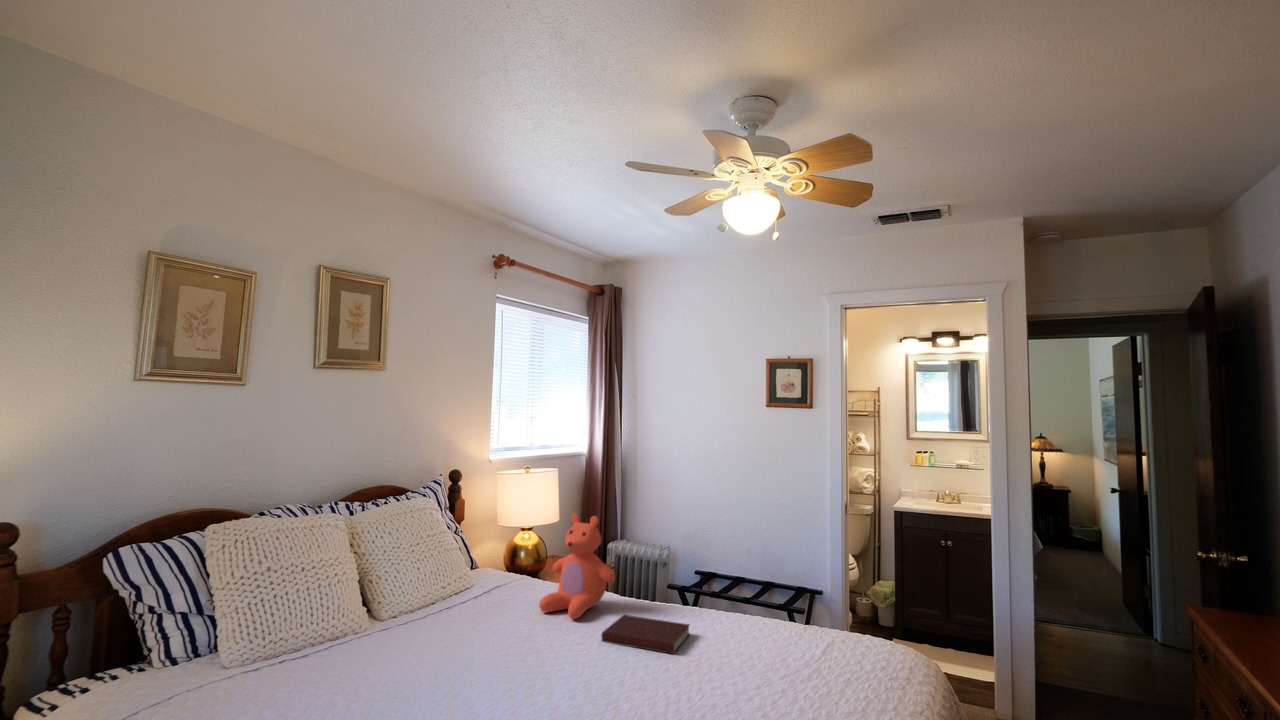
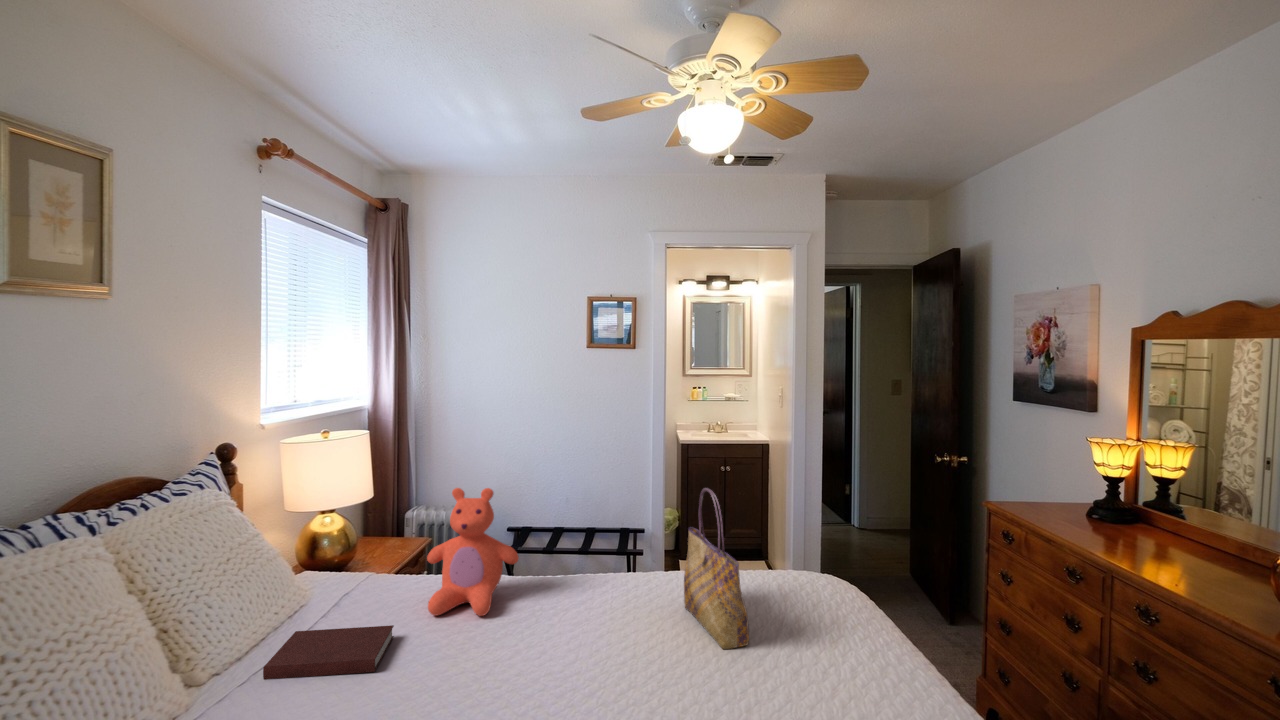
tote bag: none [732,533,767,690] -> present [684,488,749,649]
notebook: present [602,615,690,654] -> present [263,625,394,680]

